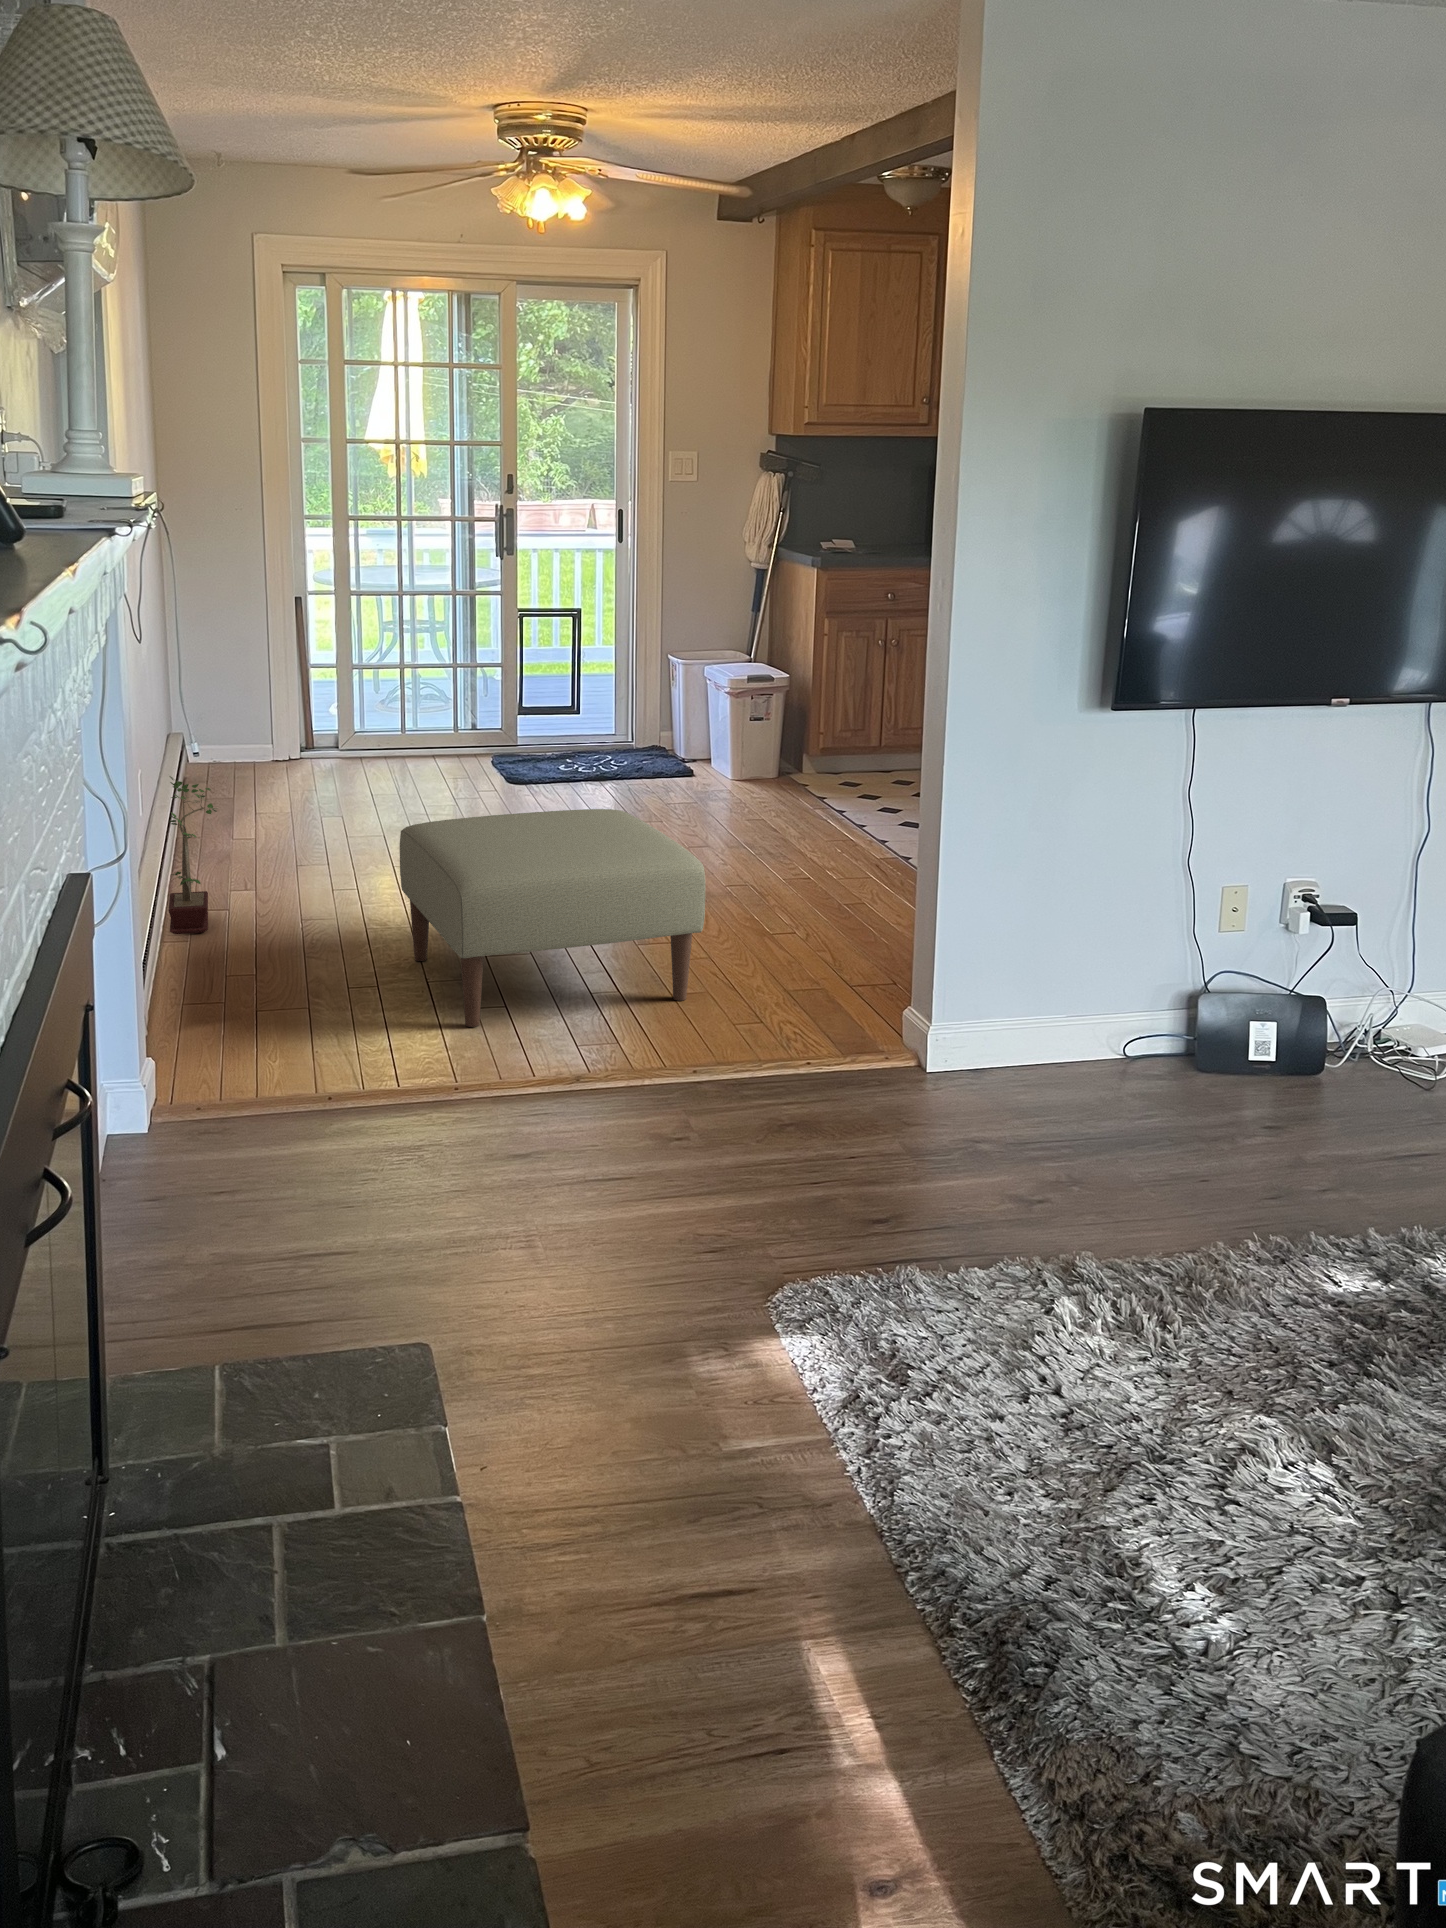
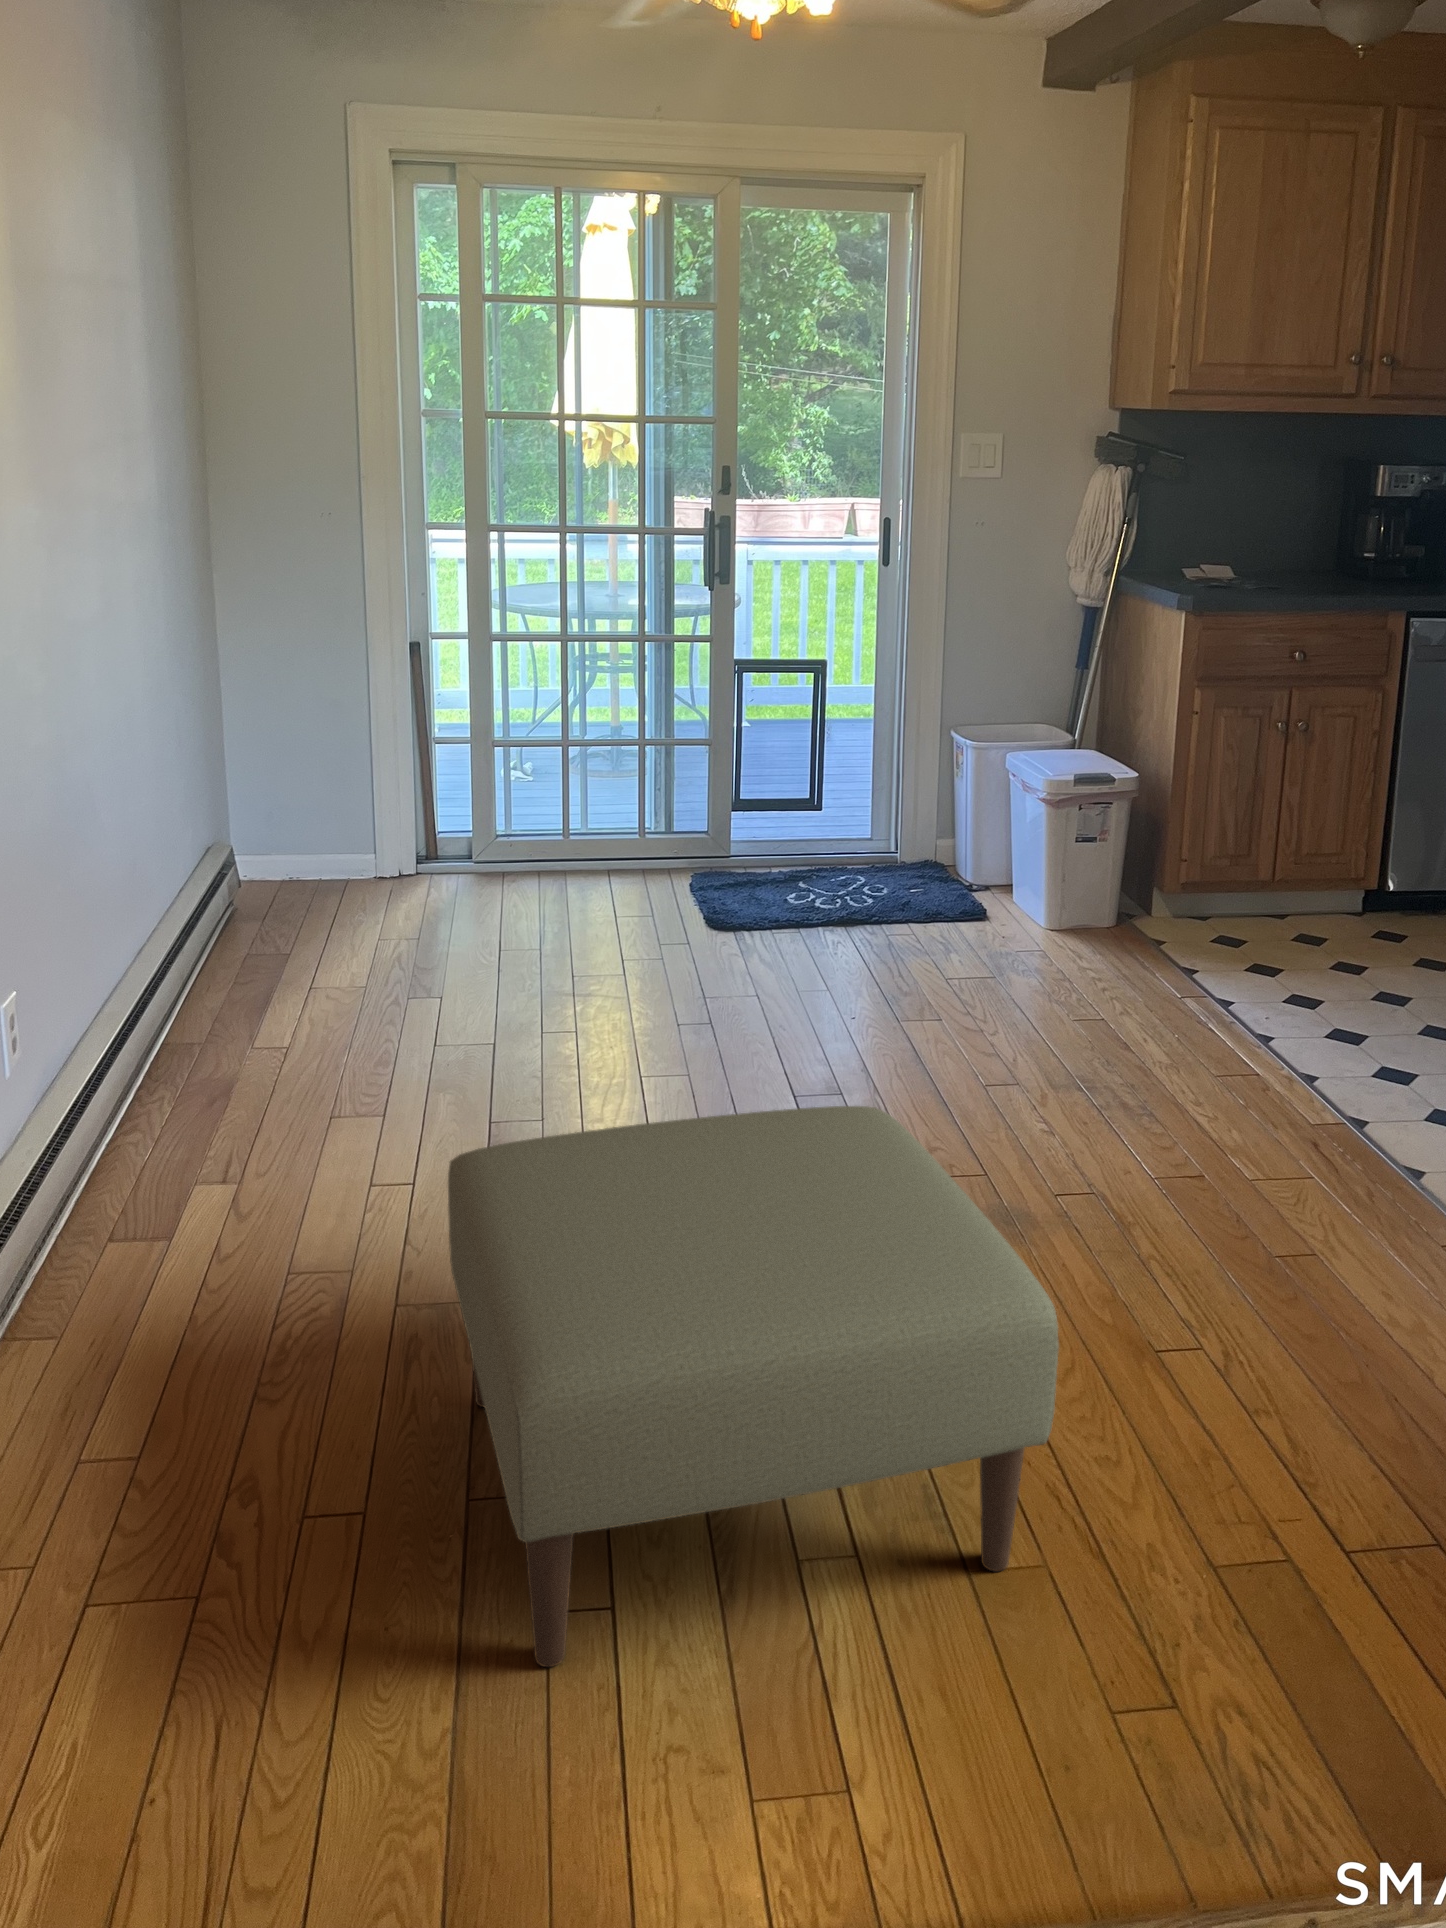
potted plant: present [168,776,217,934] -> none [32,1009,166,1304]

